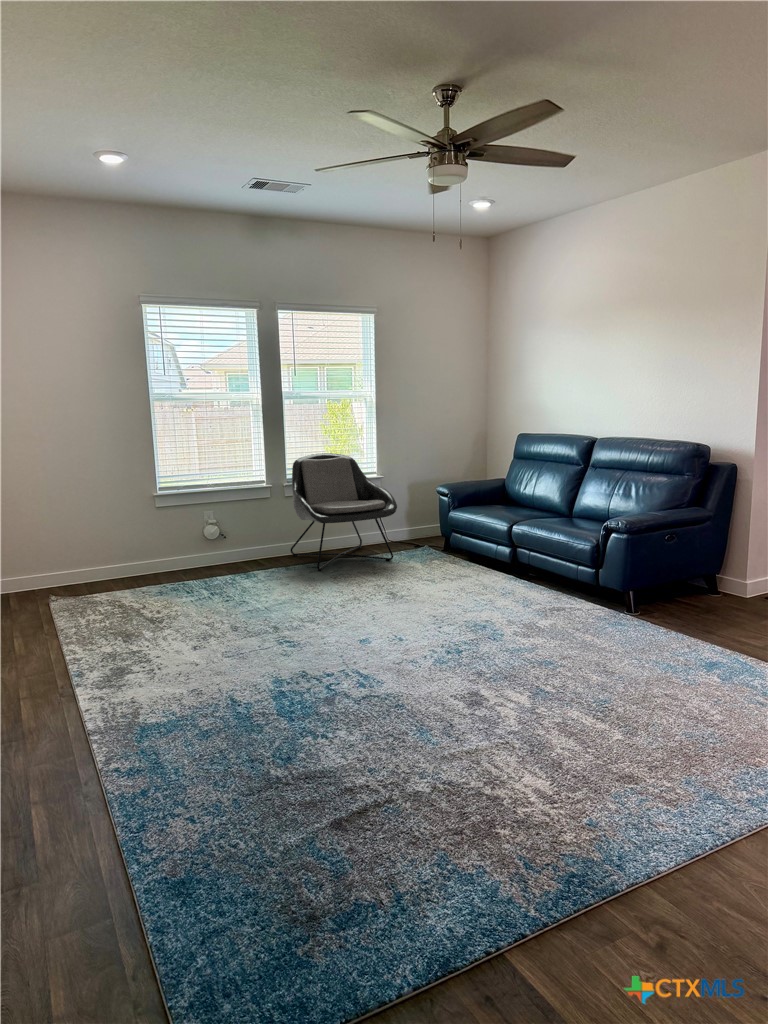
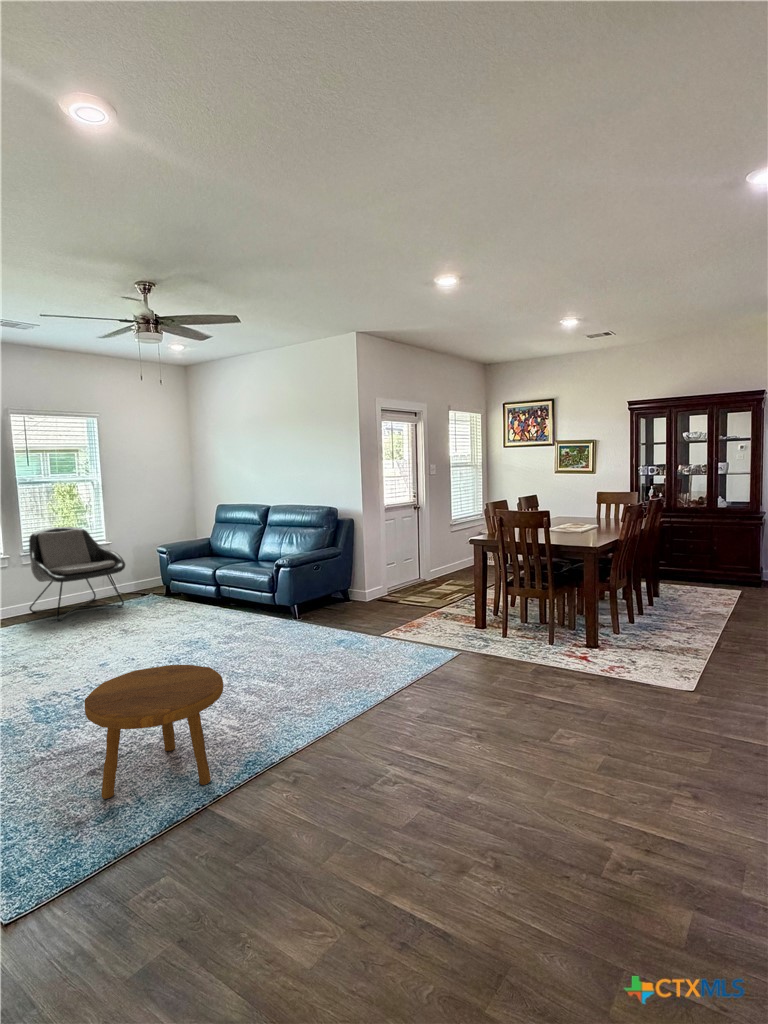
footstool: none [327,682,538,904] -> present [84,665,223,799]

